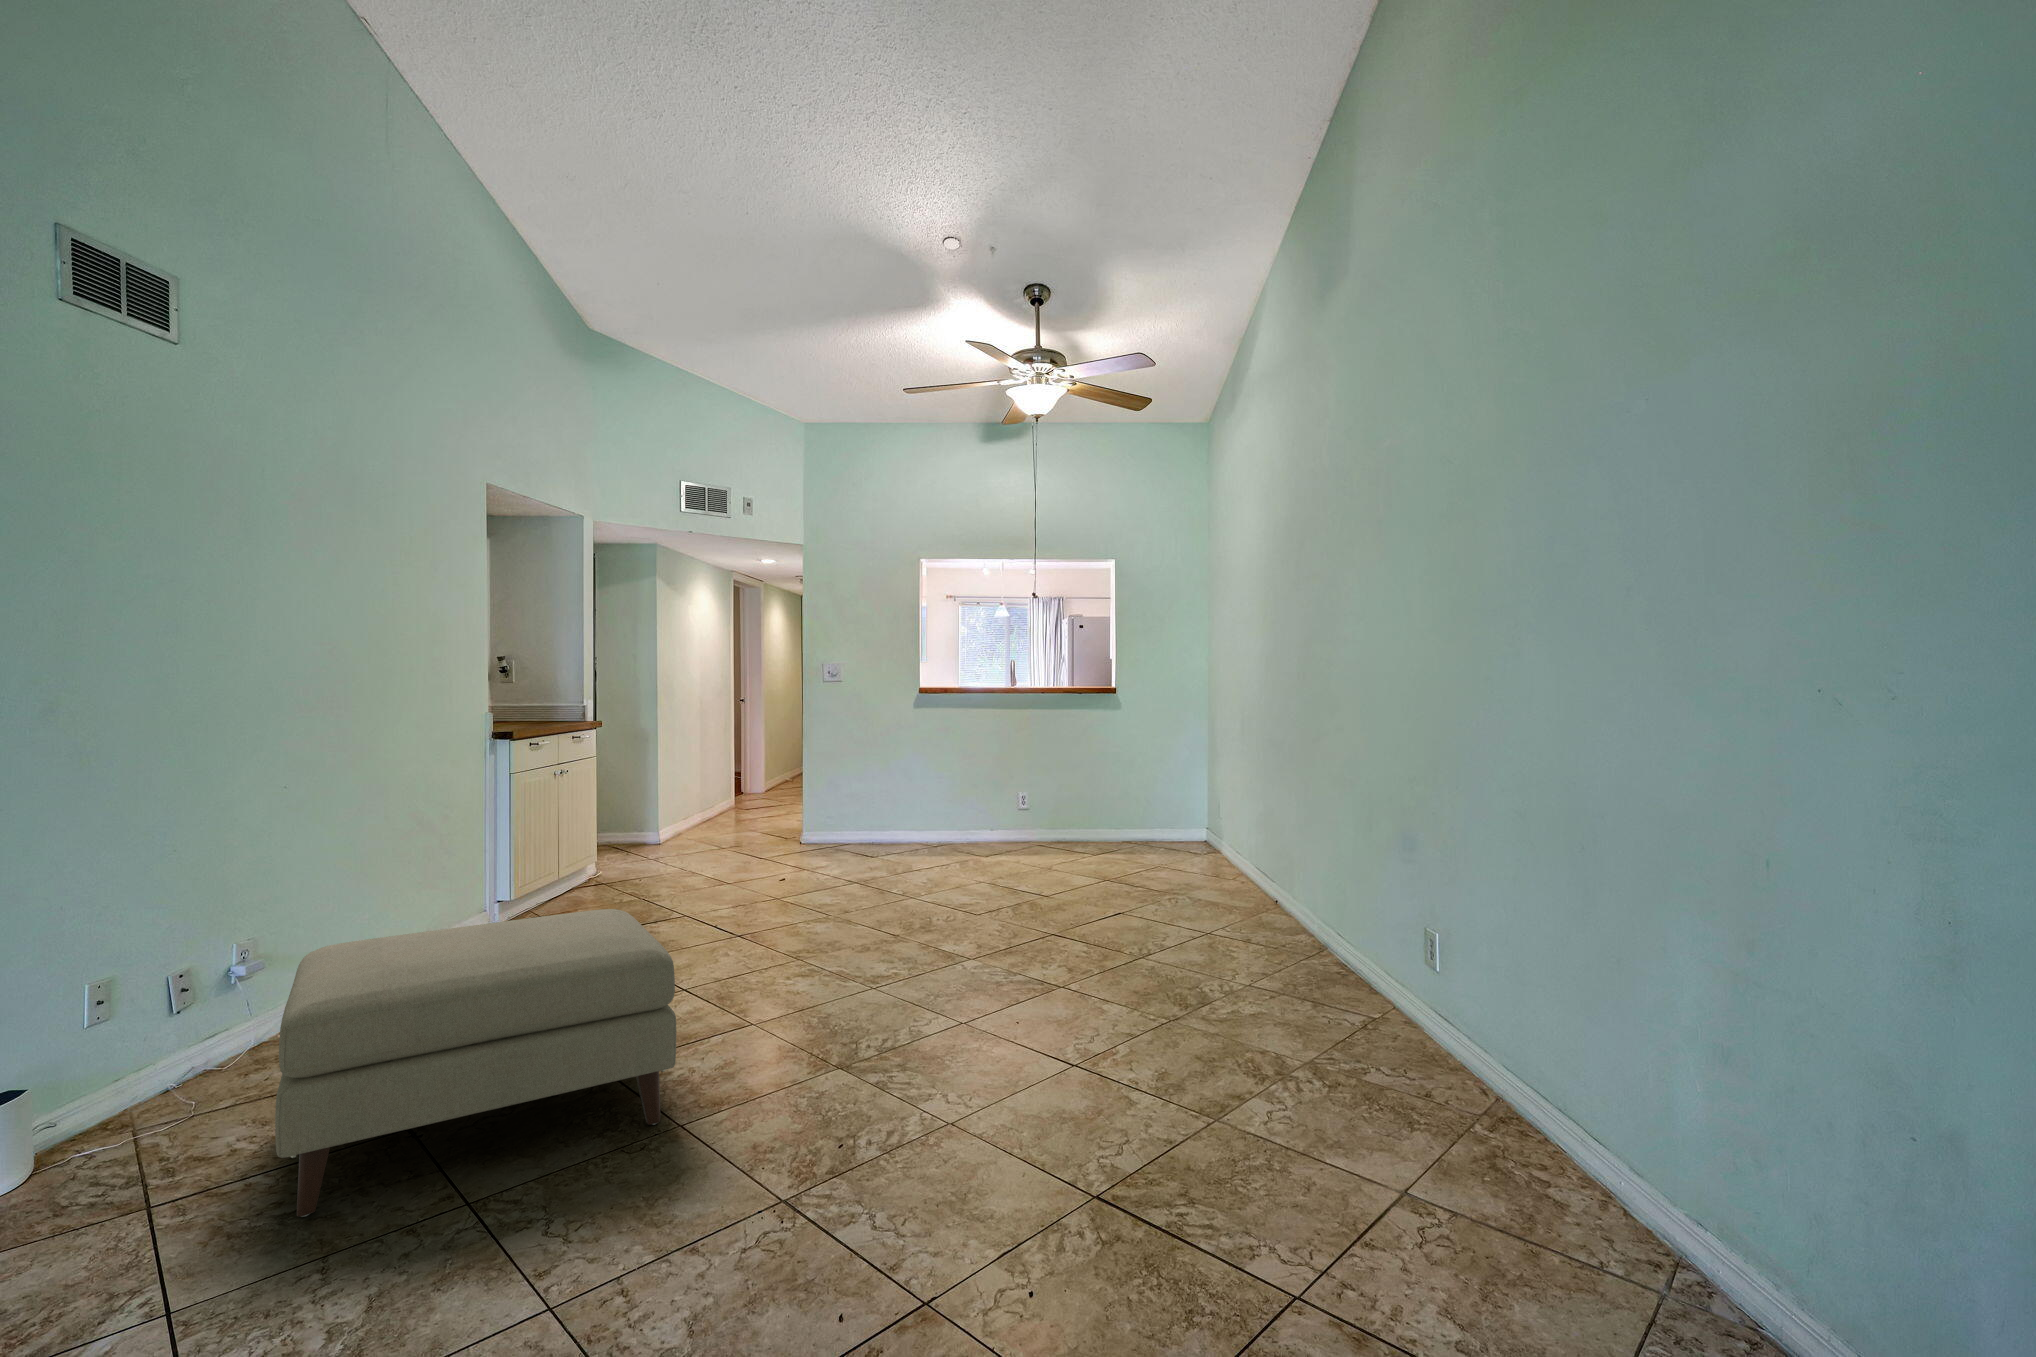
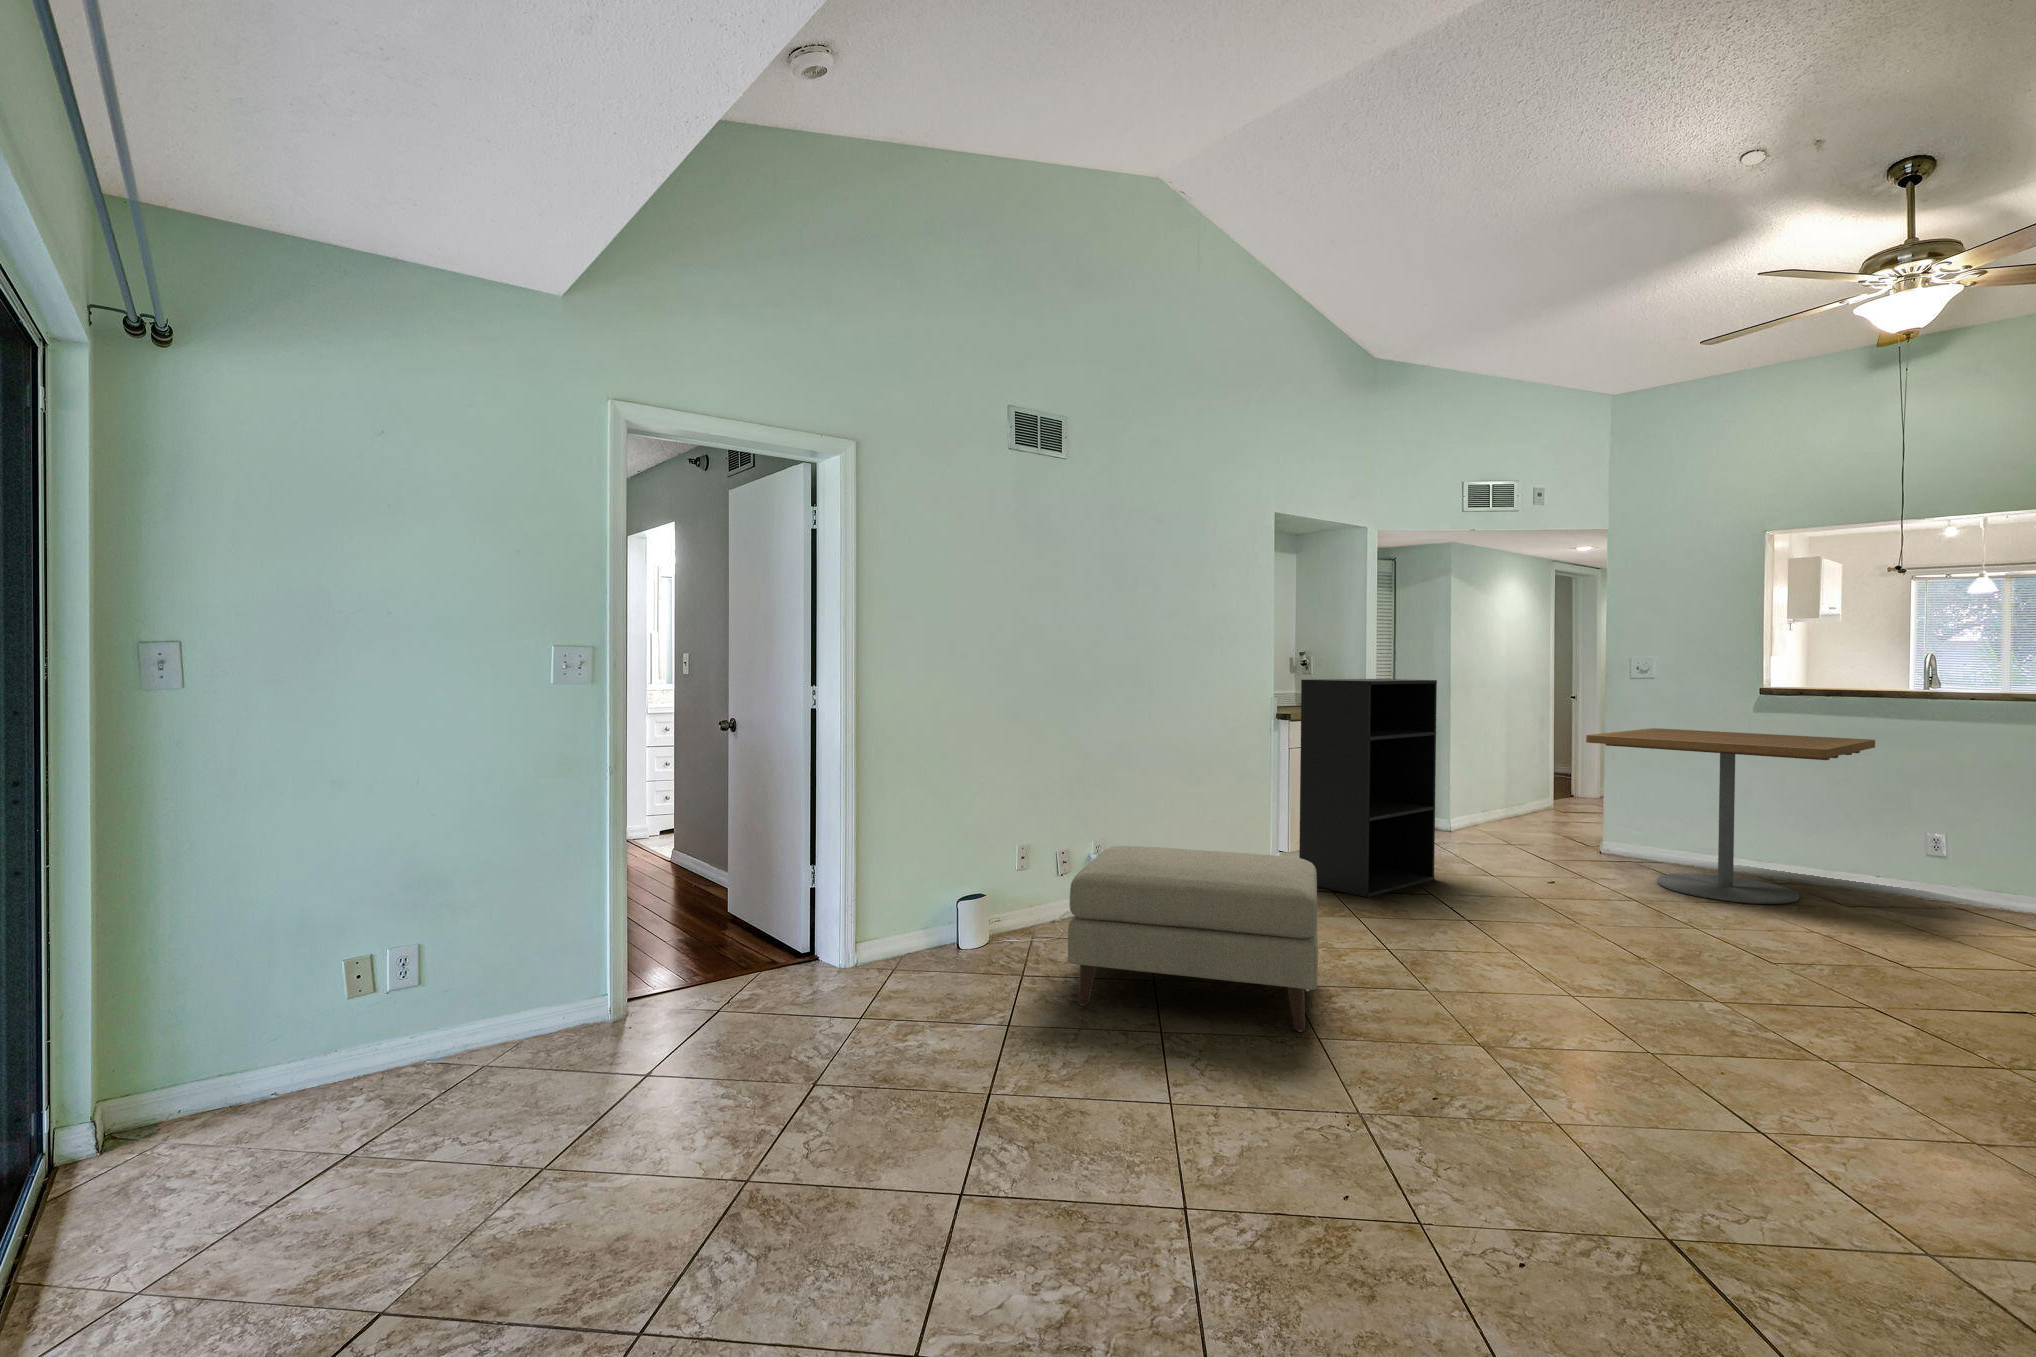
bookshelf: none [534,691,679,934] -> present [1299,679,1437,897]
dining table: none [806,730,982,870] -> present [1586,728,1875,904]

